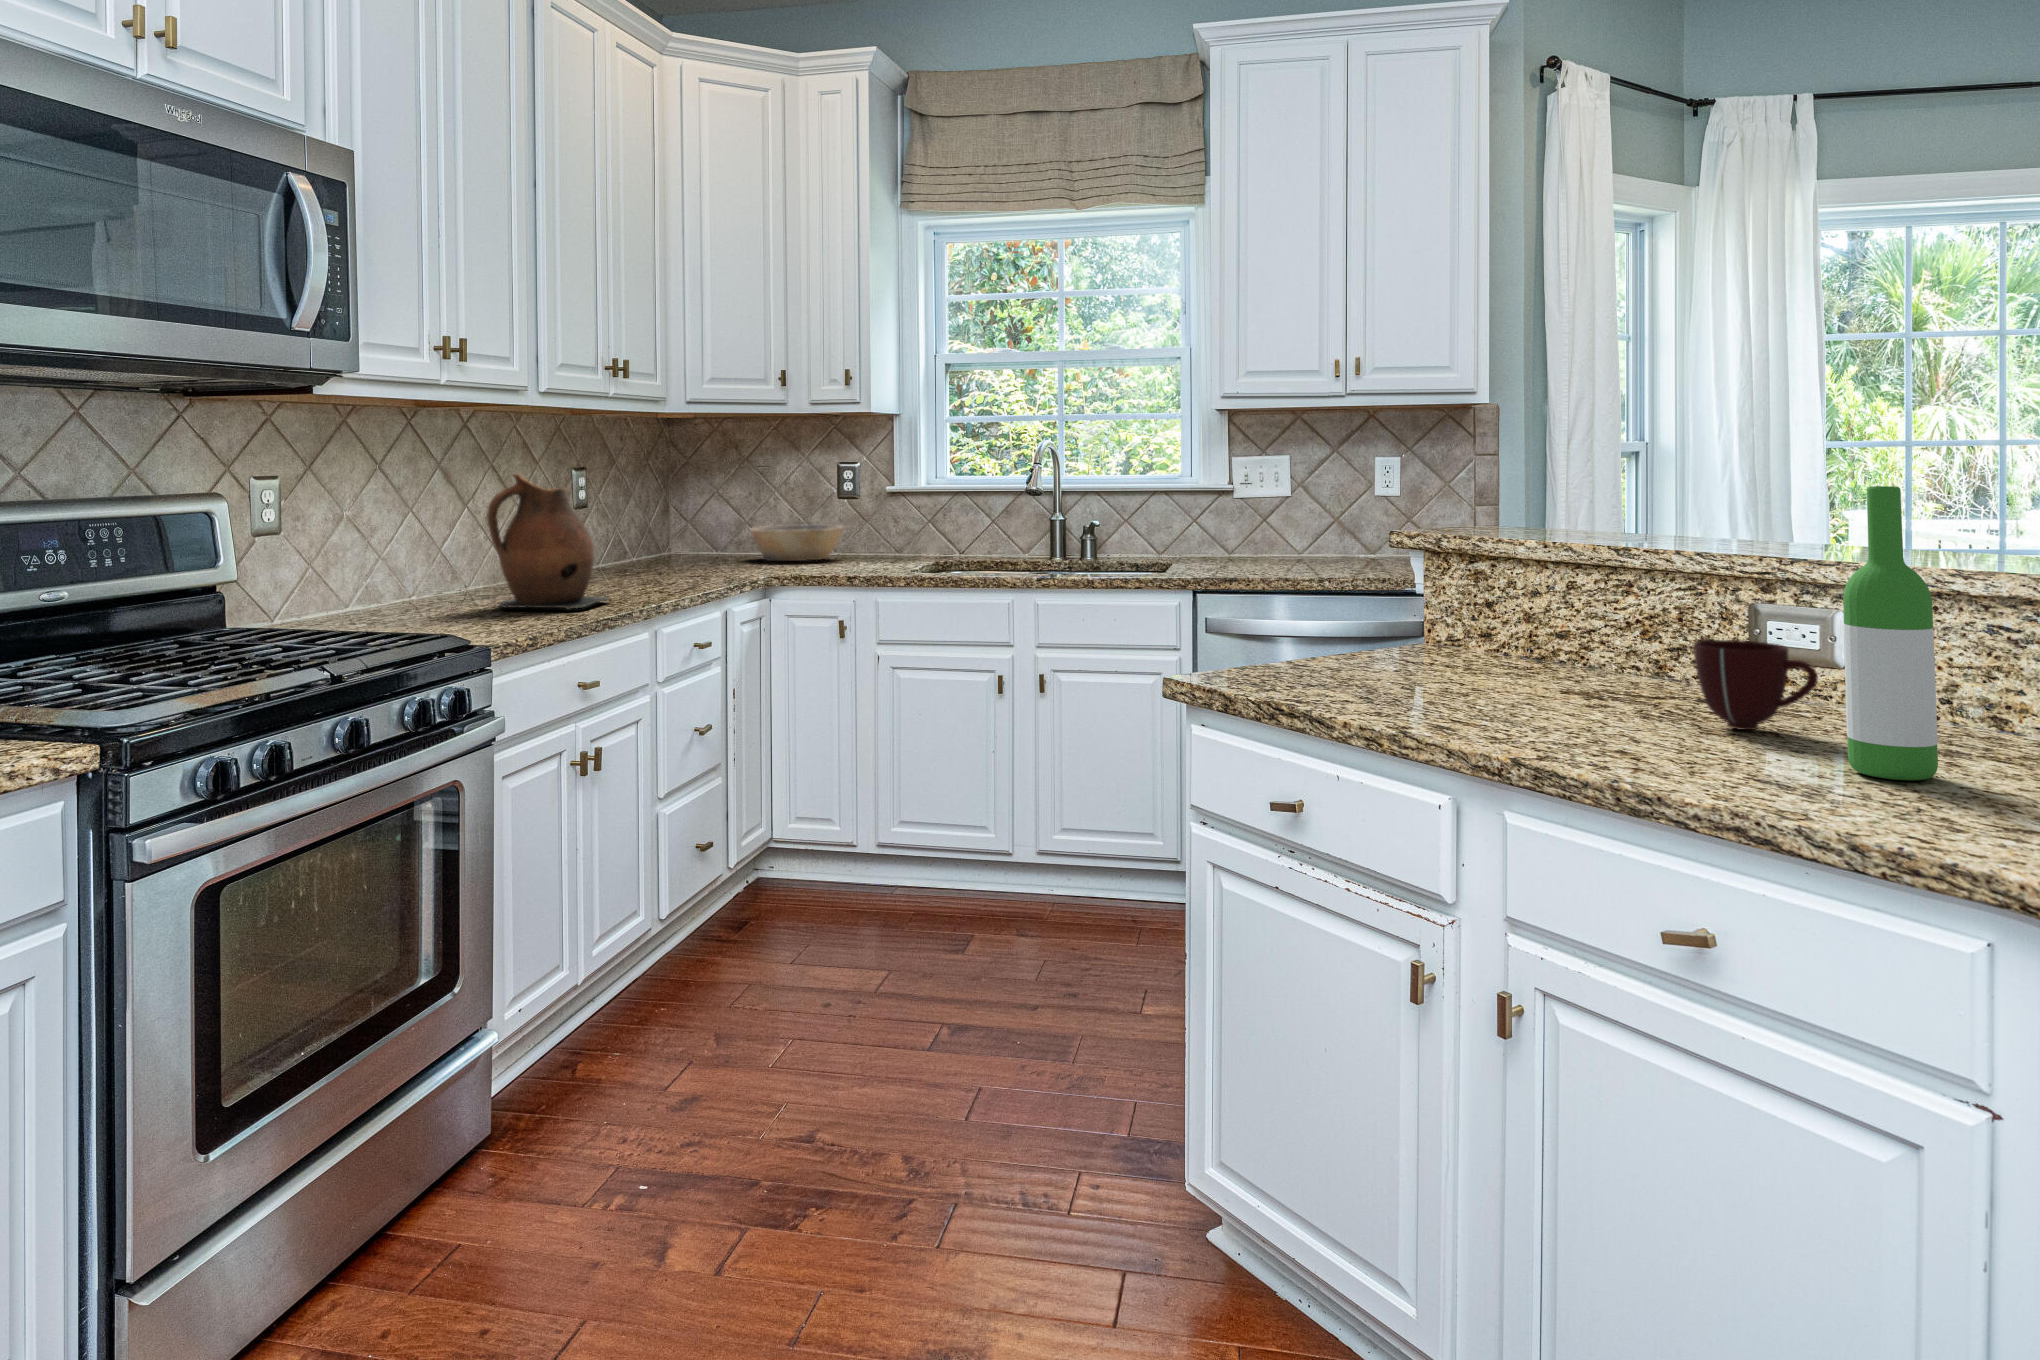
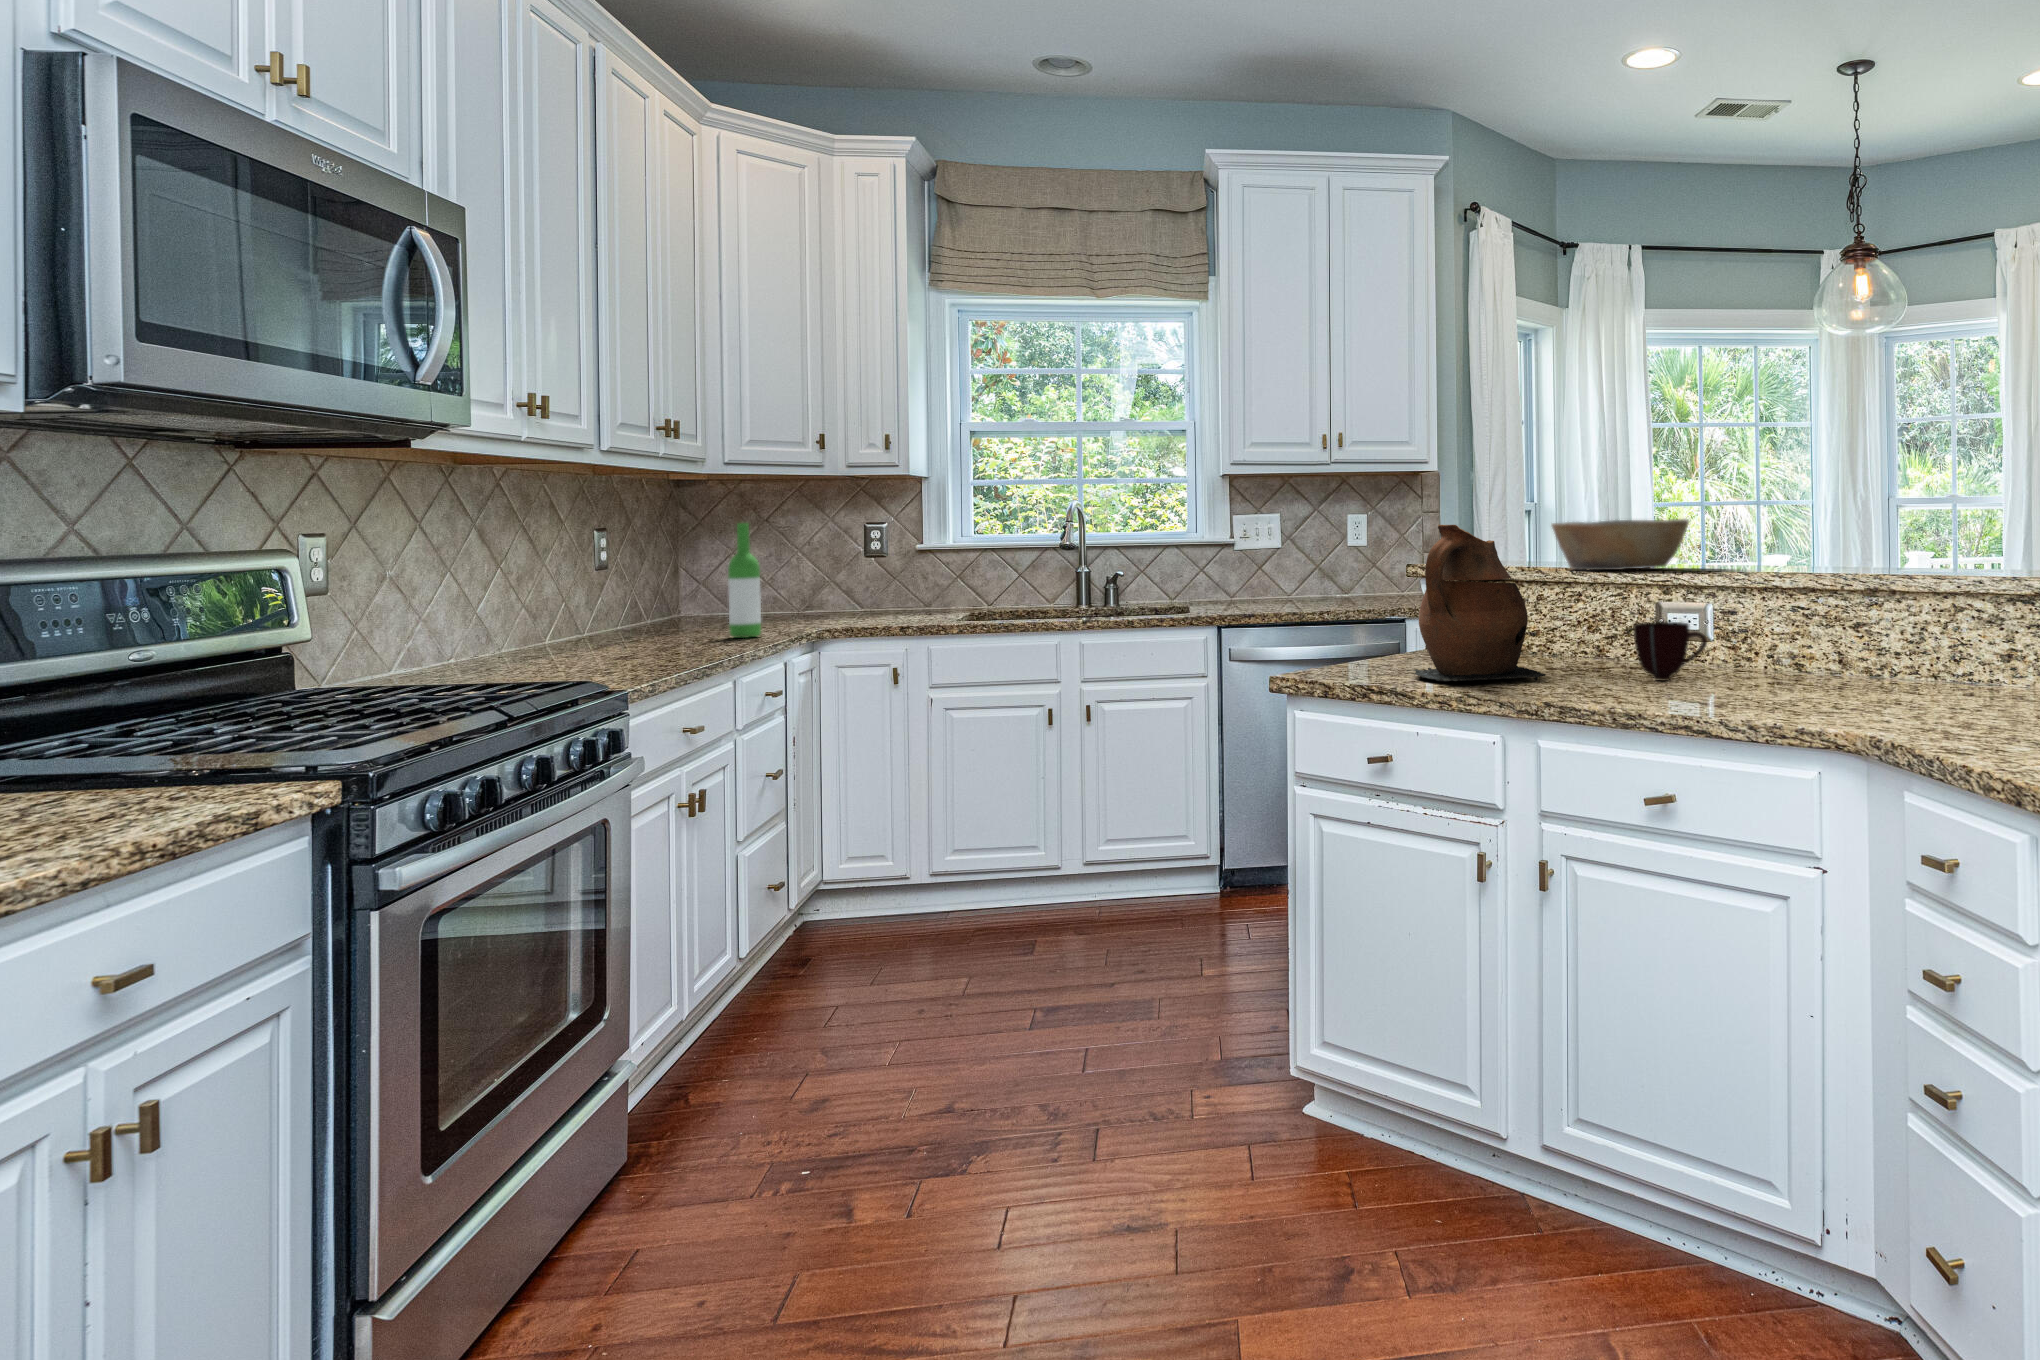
ceramic pitcher: present [488,474,611,610] -> present [1407,525,1546,681]
wine bottle: present [1843,486,1938,780] -> present [728,523,761,638]
bowl: present [751,525,843,561] -> present [1552,519,1689,570]

